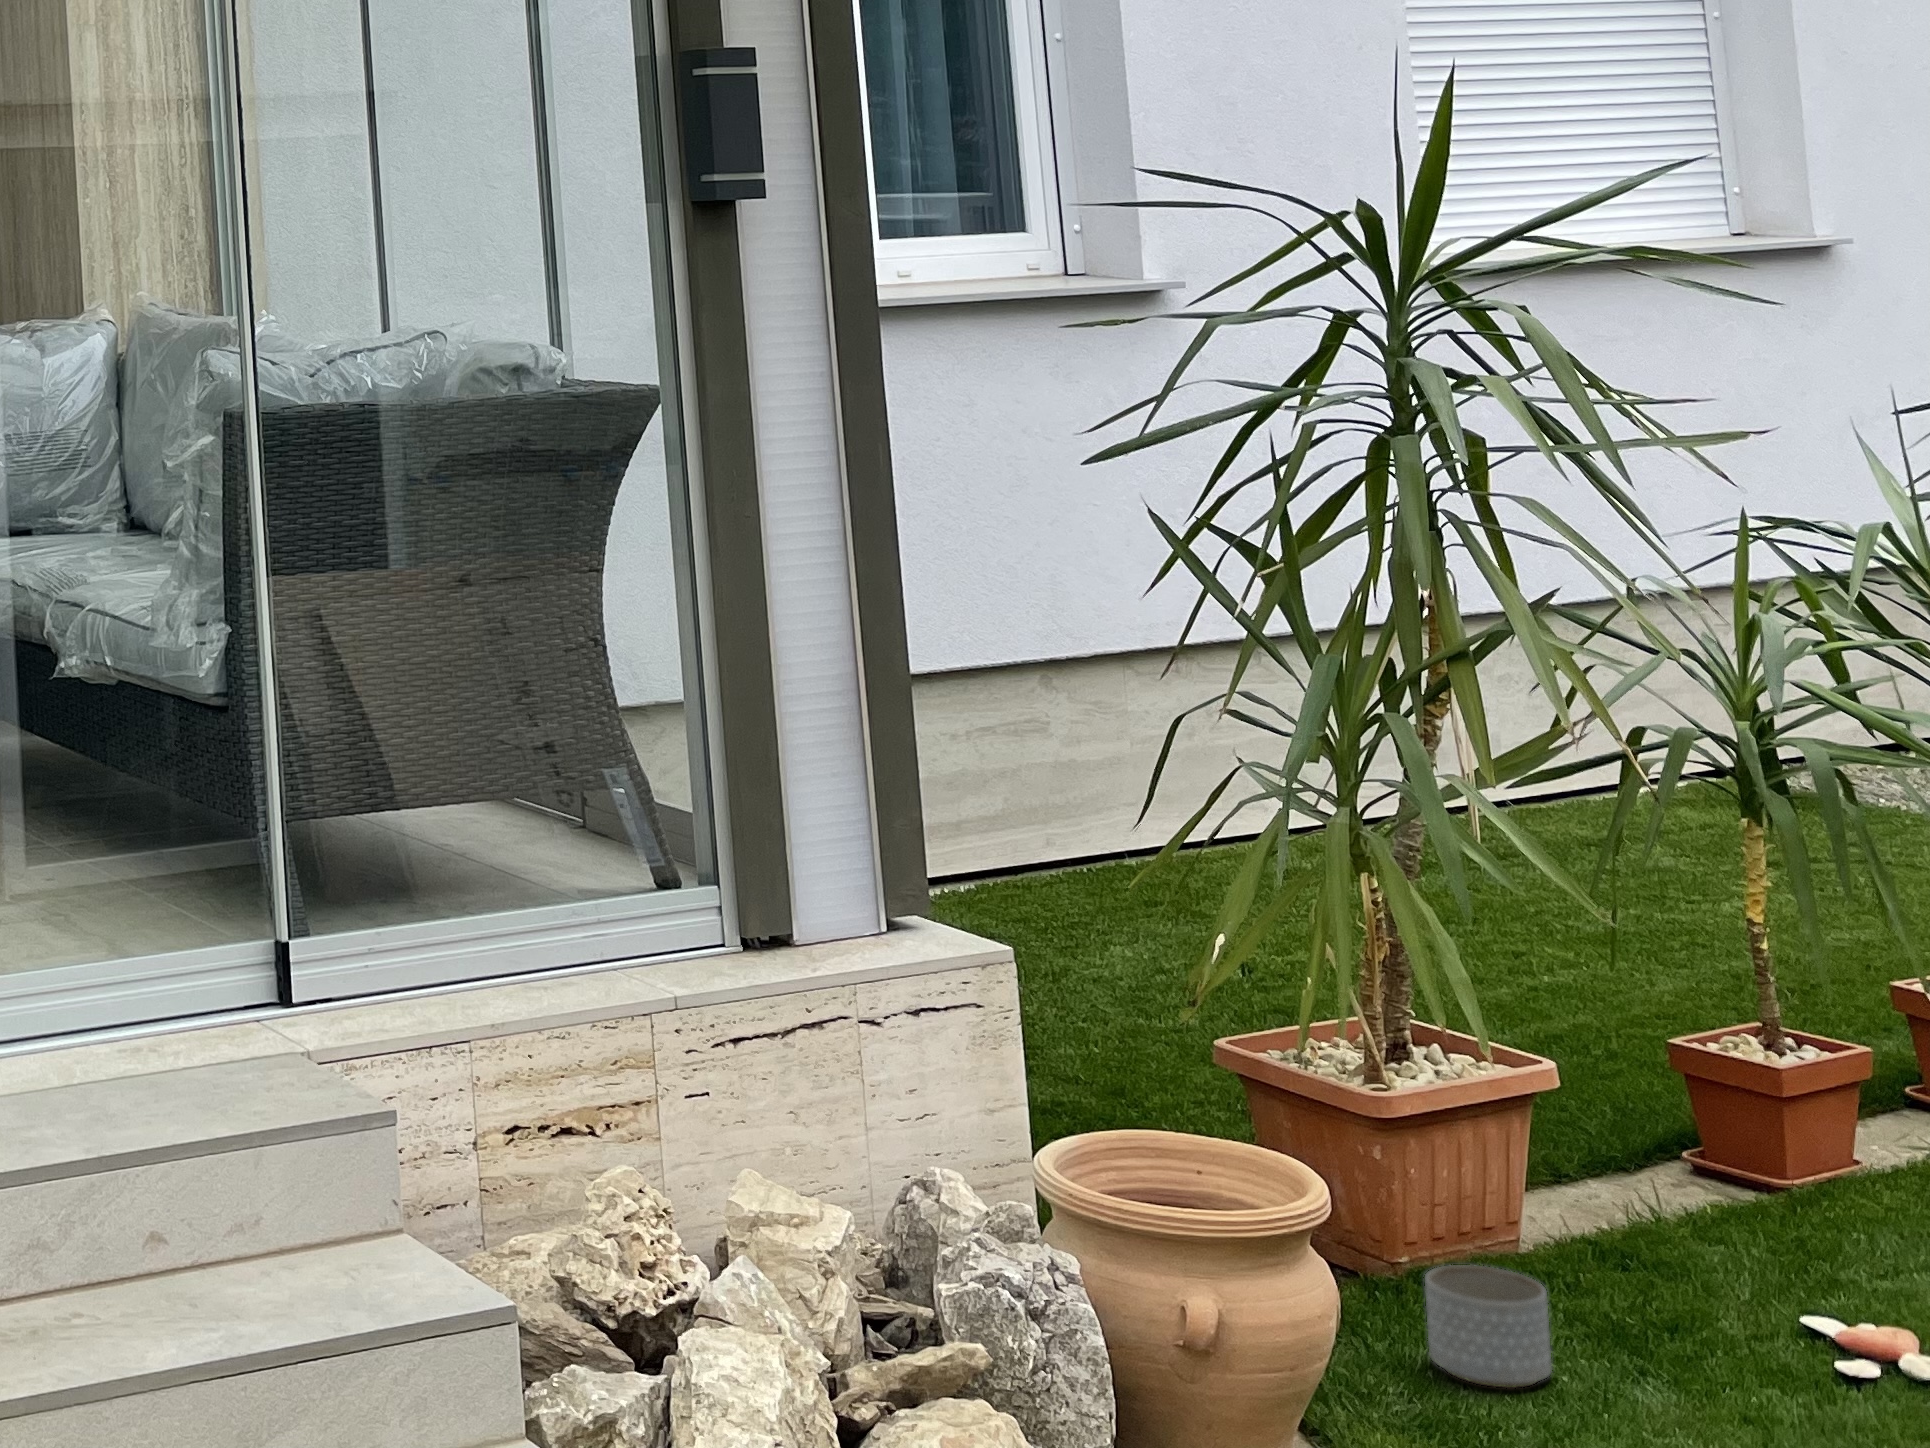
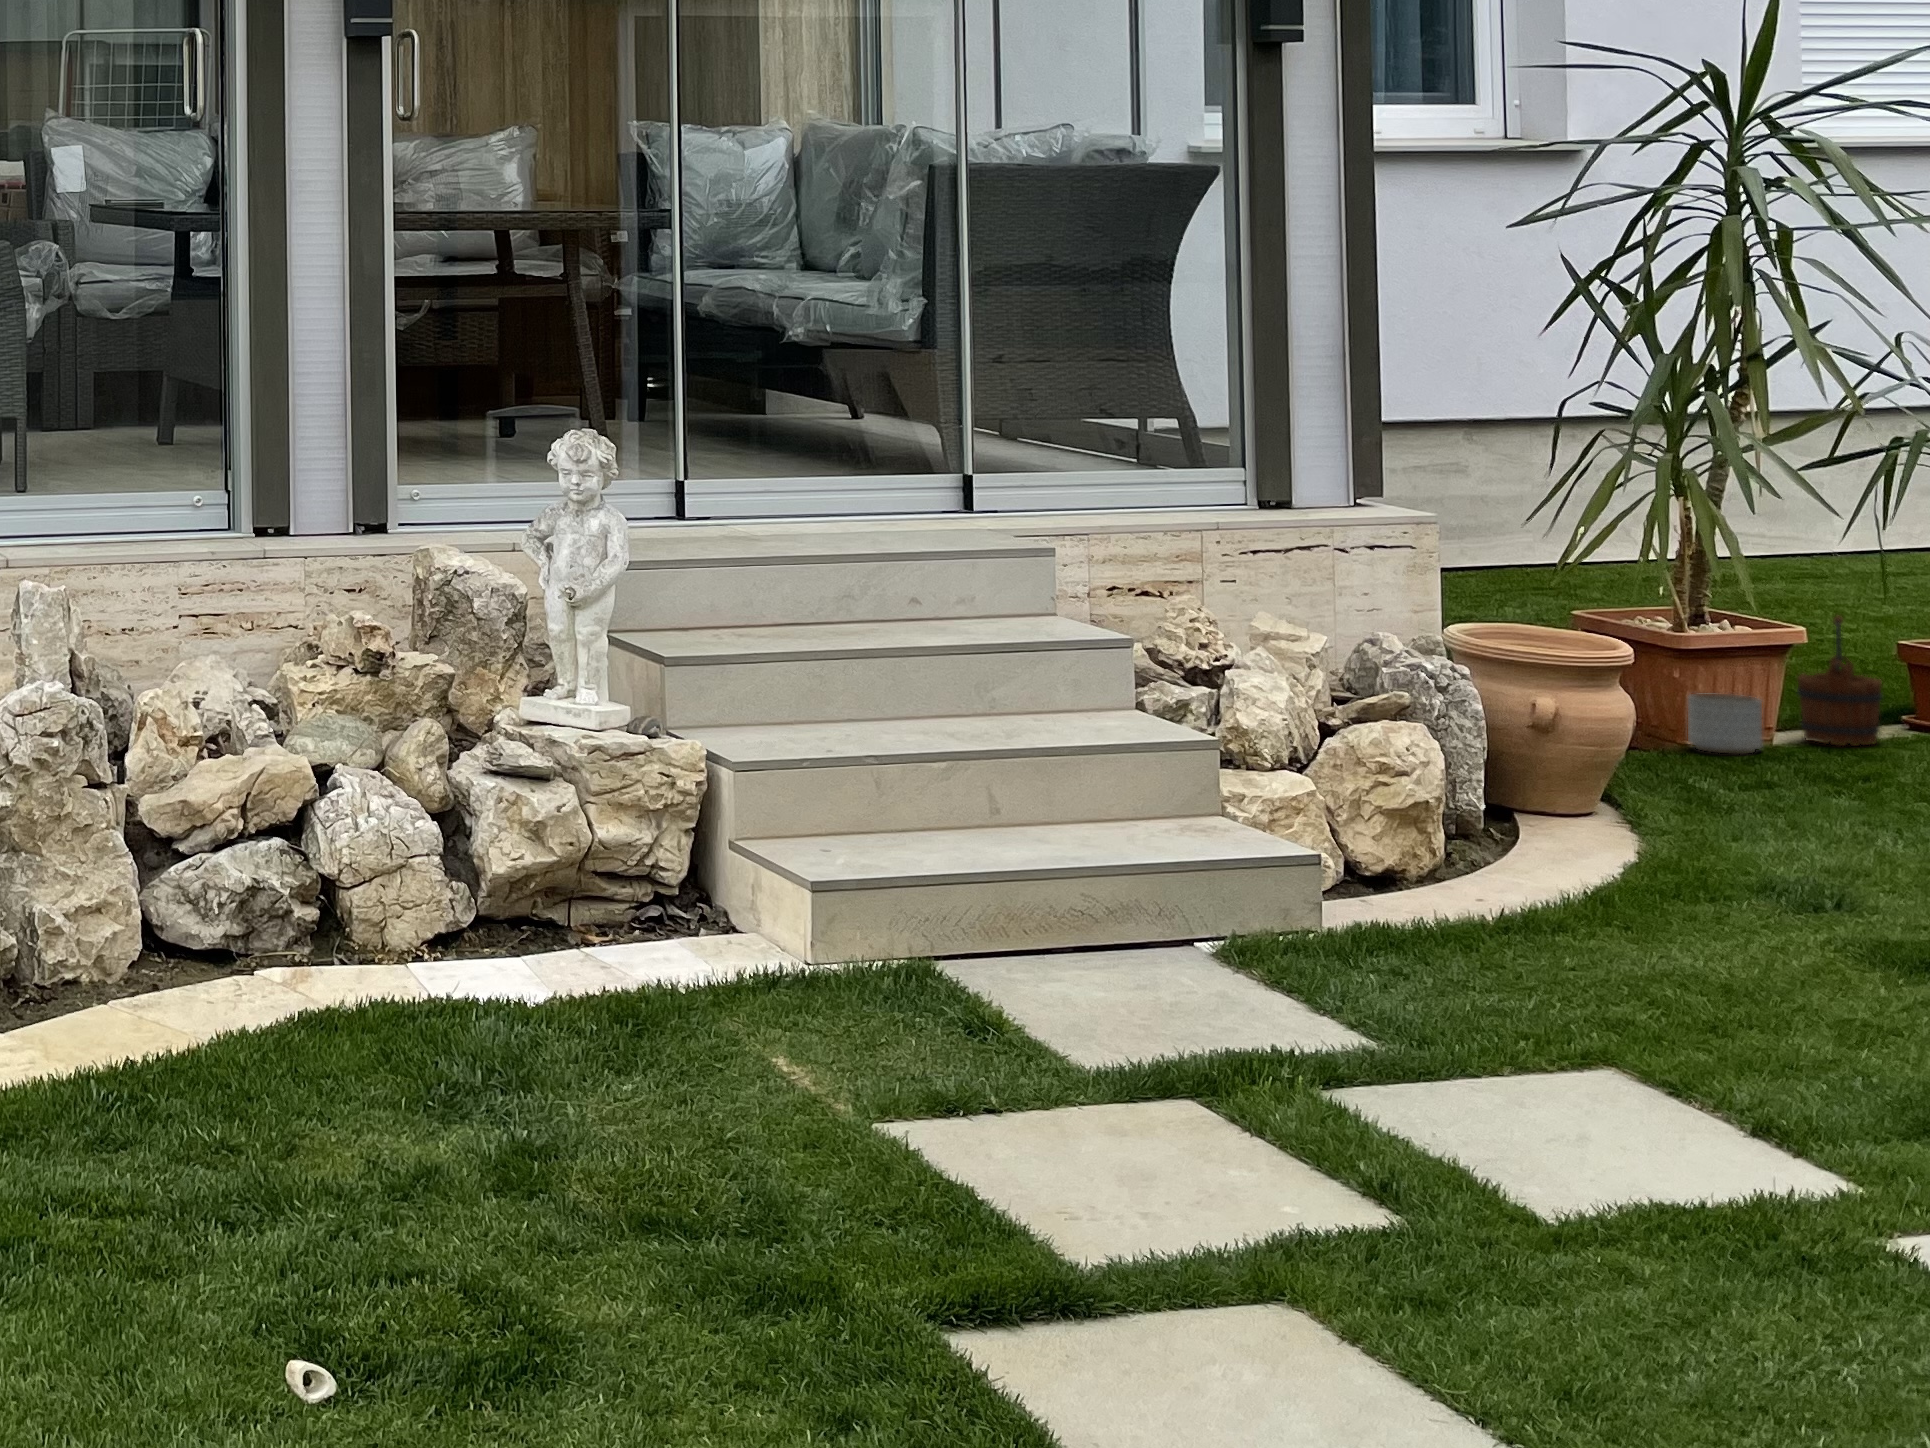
wooden bucket: none [1589,1125,1730,1356] -> present [1797,615,1882,746]

